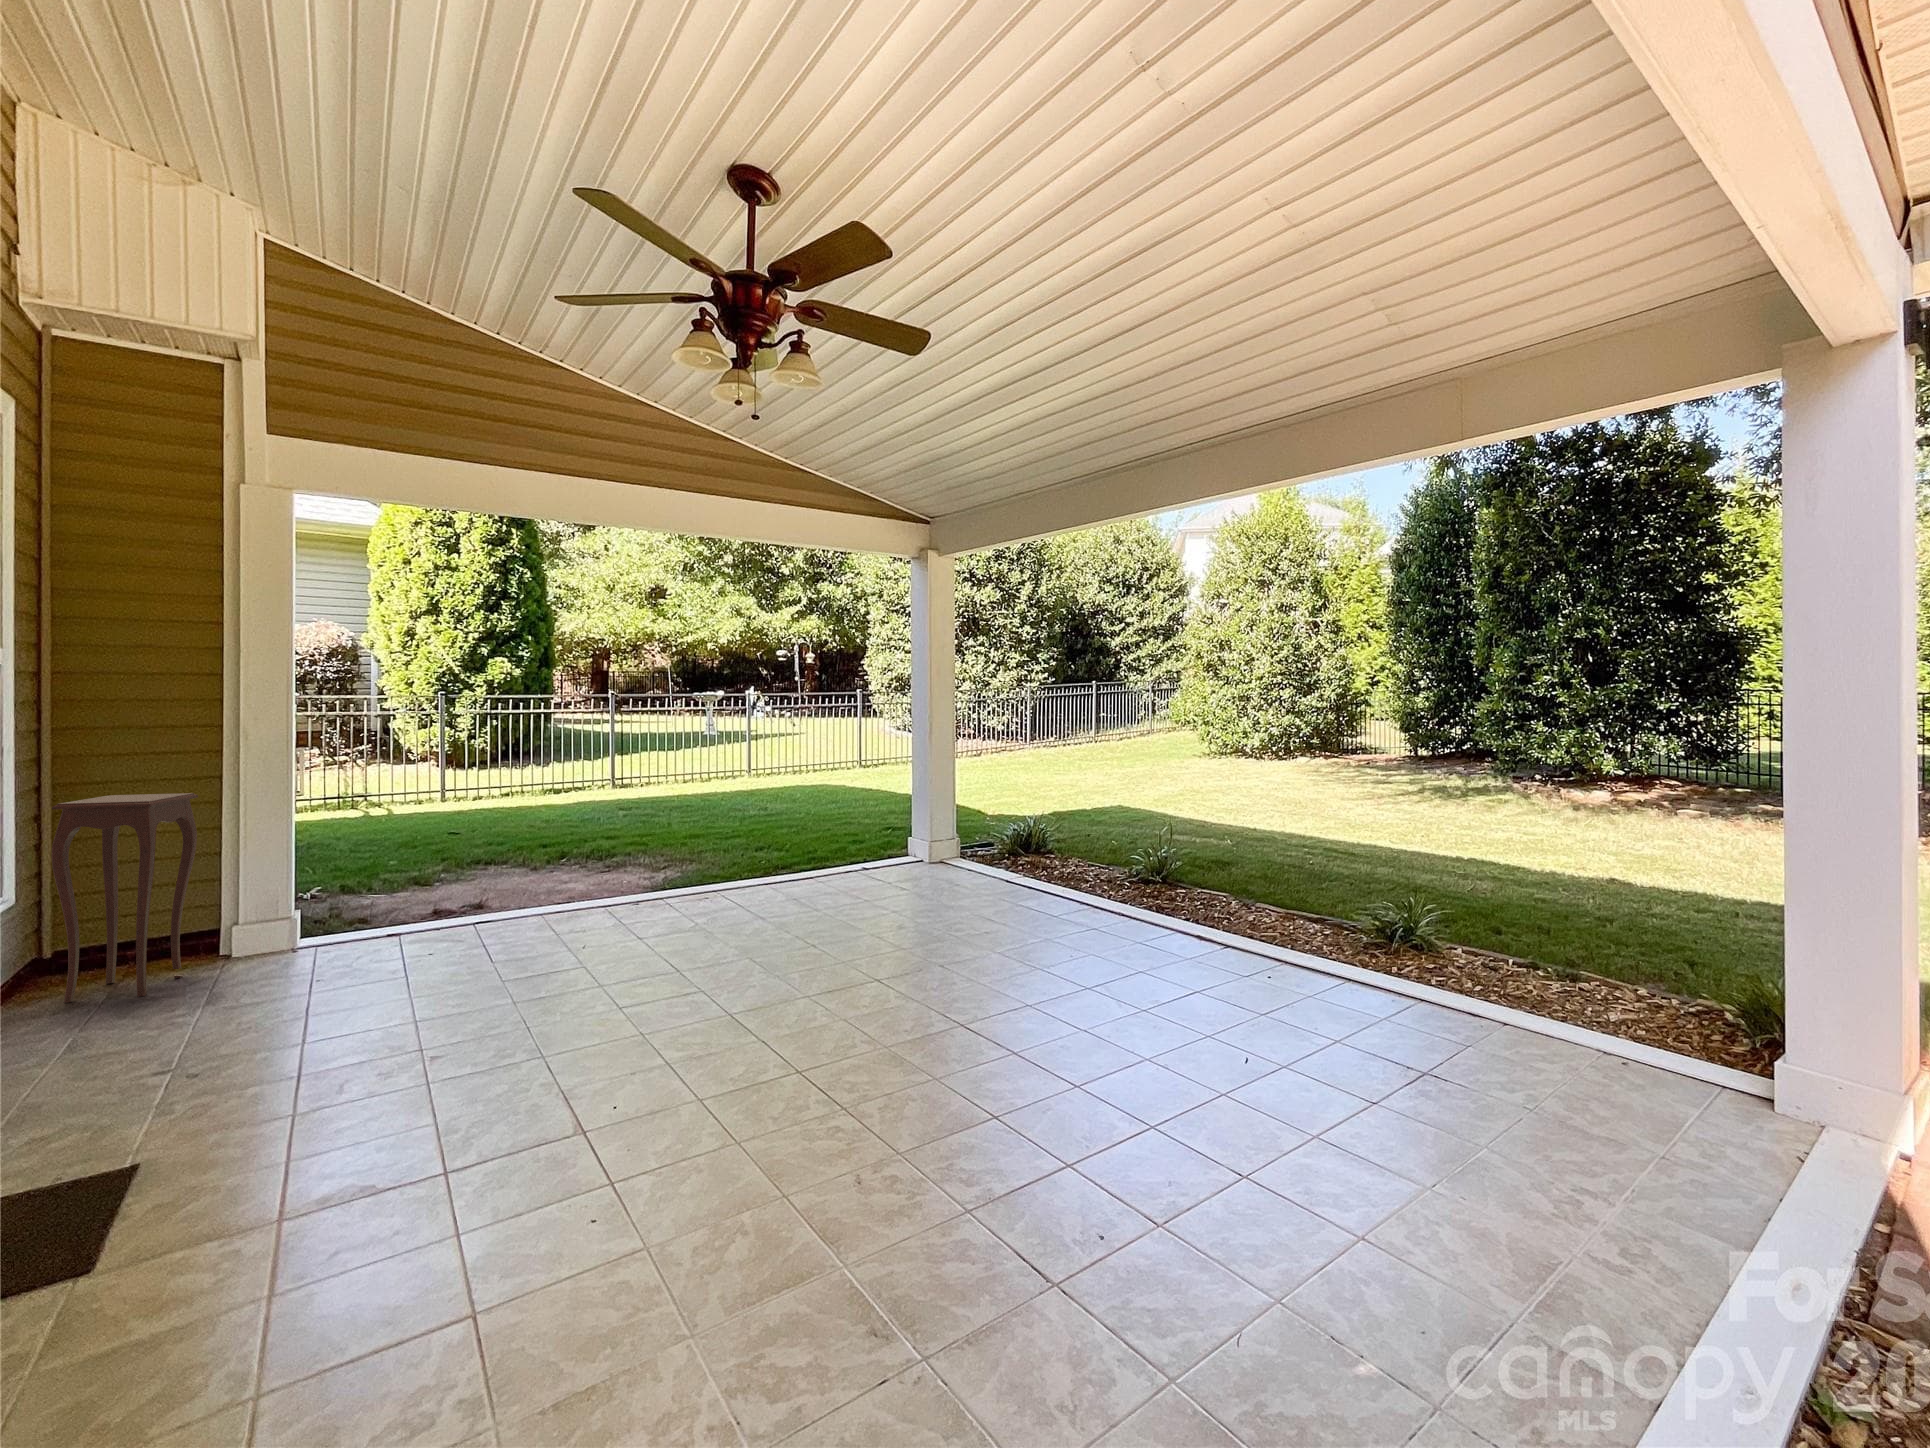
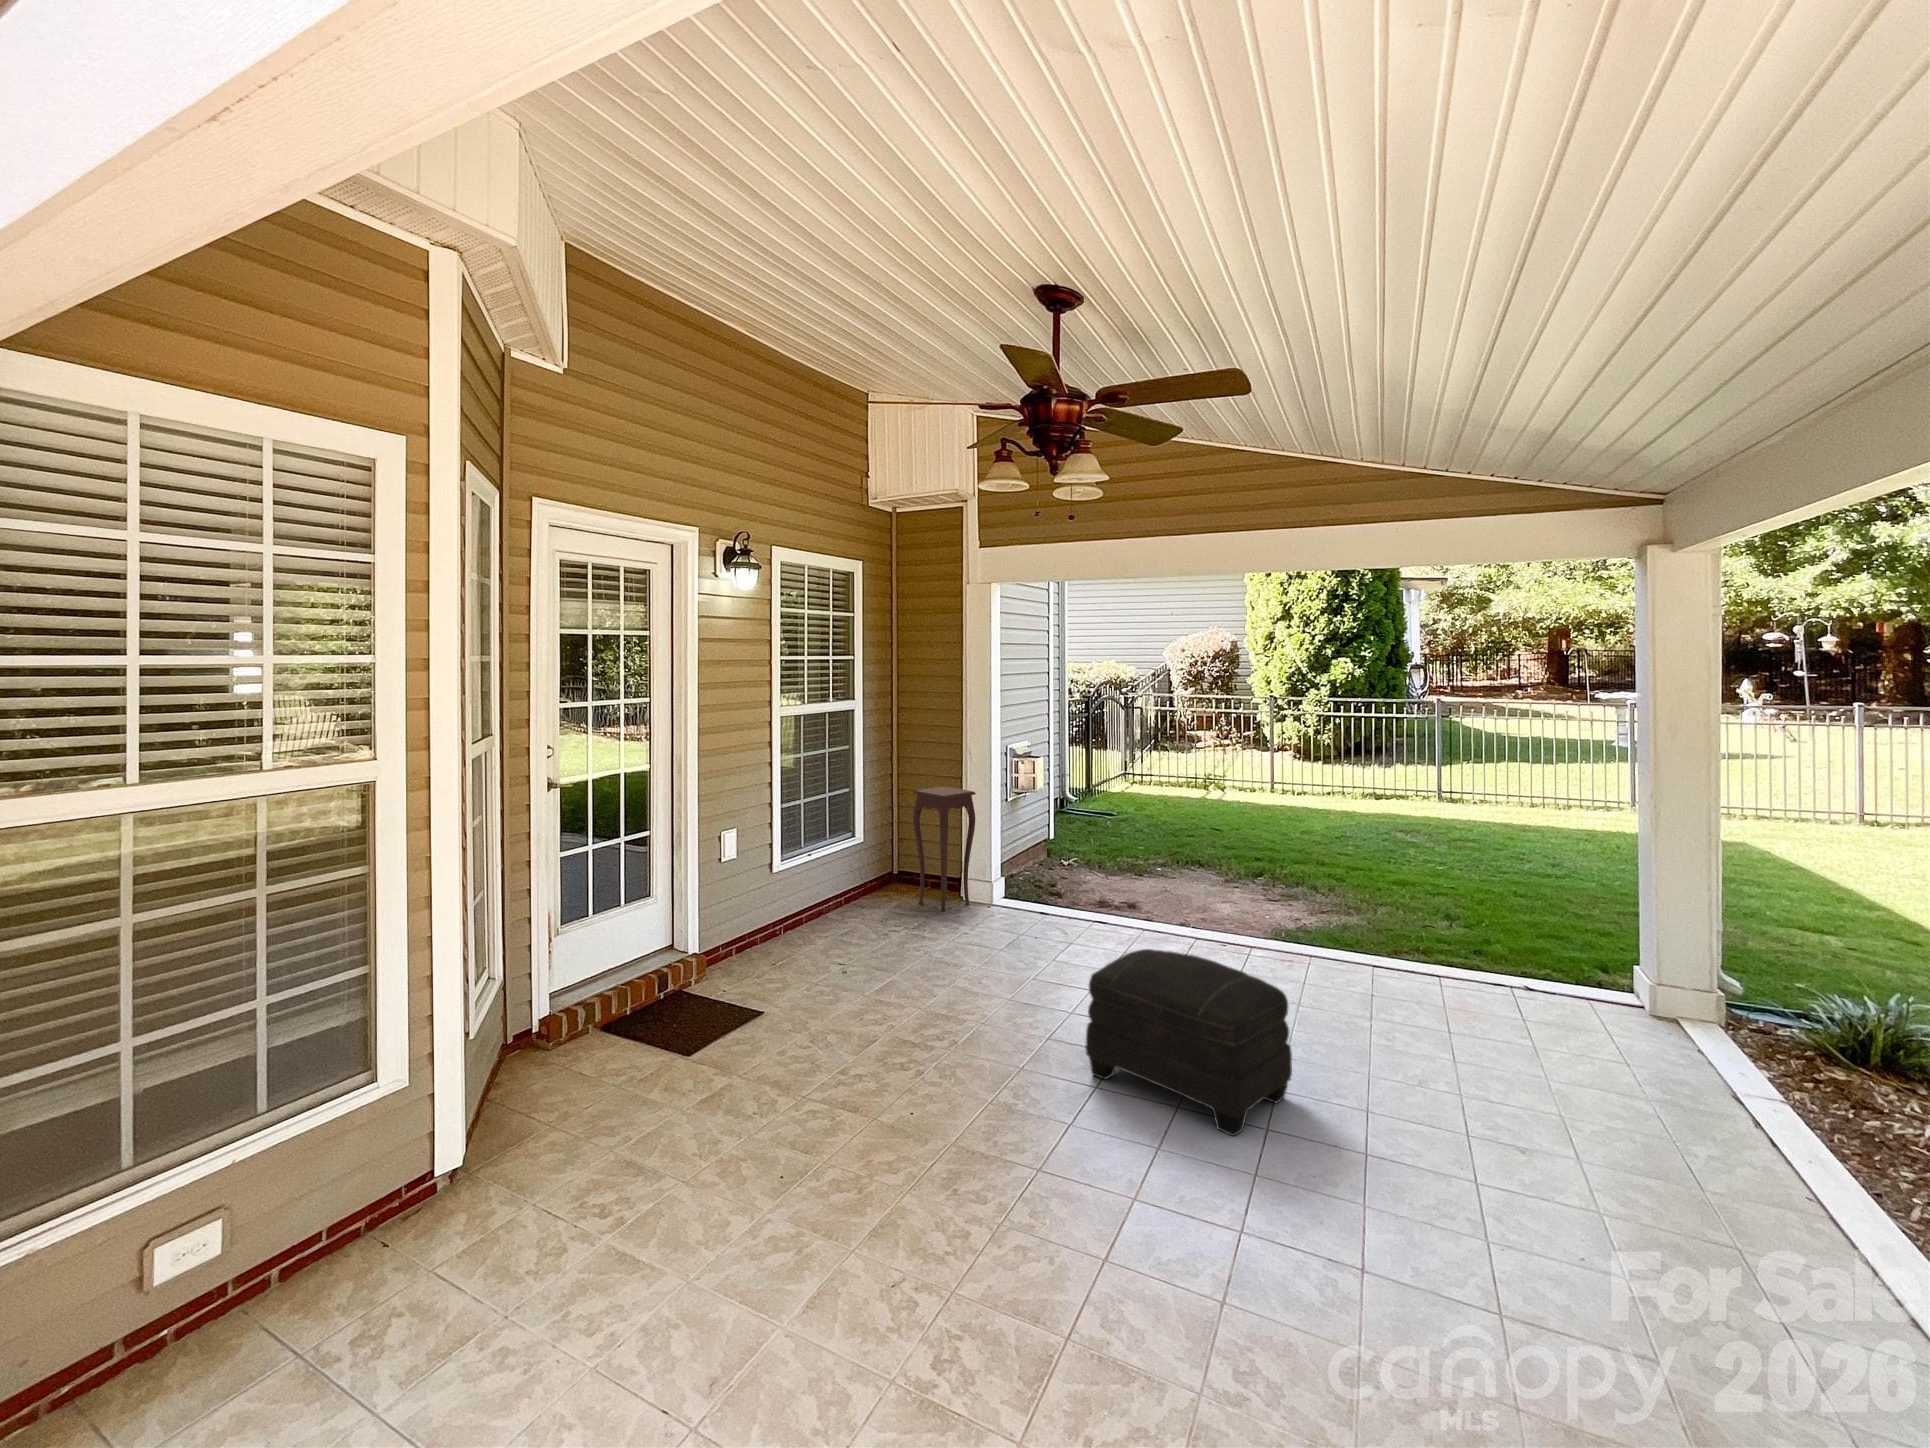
ottoman: none [668,875,861,1037] -> present [1085,949,1292,1136]

